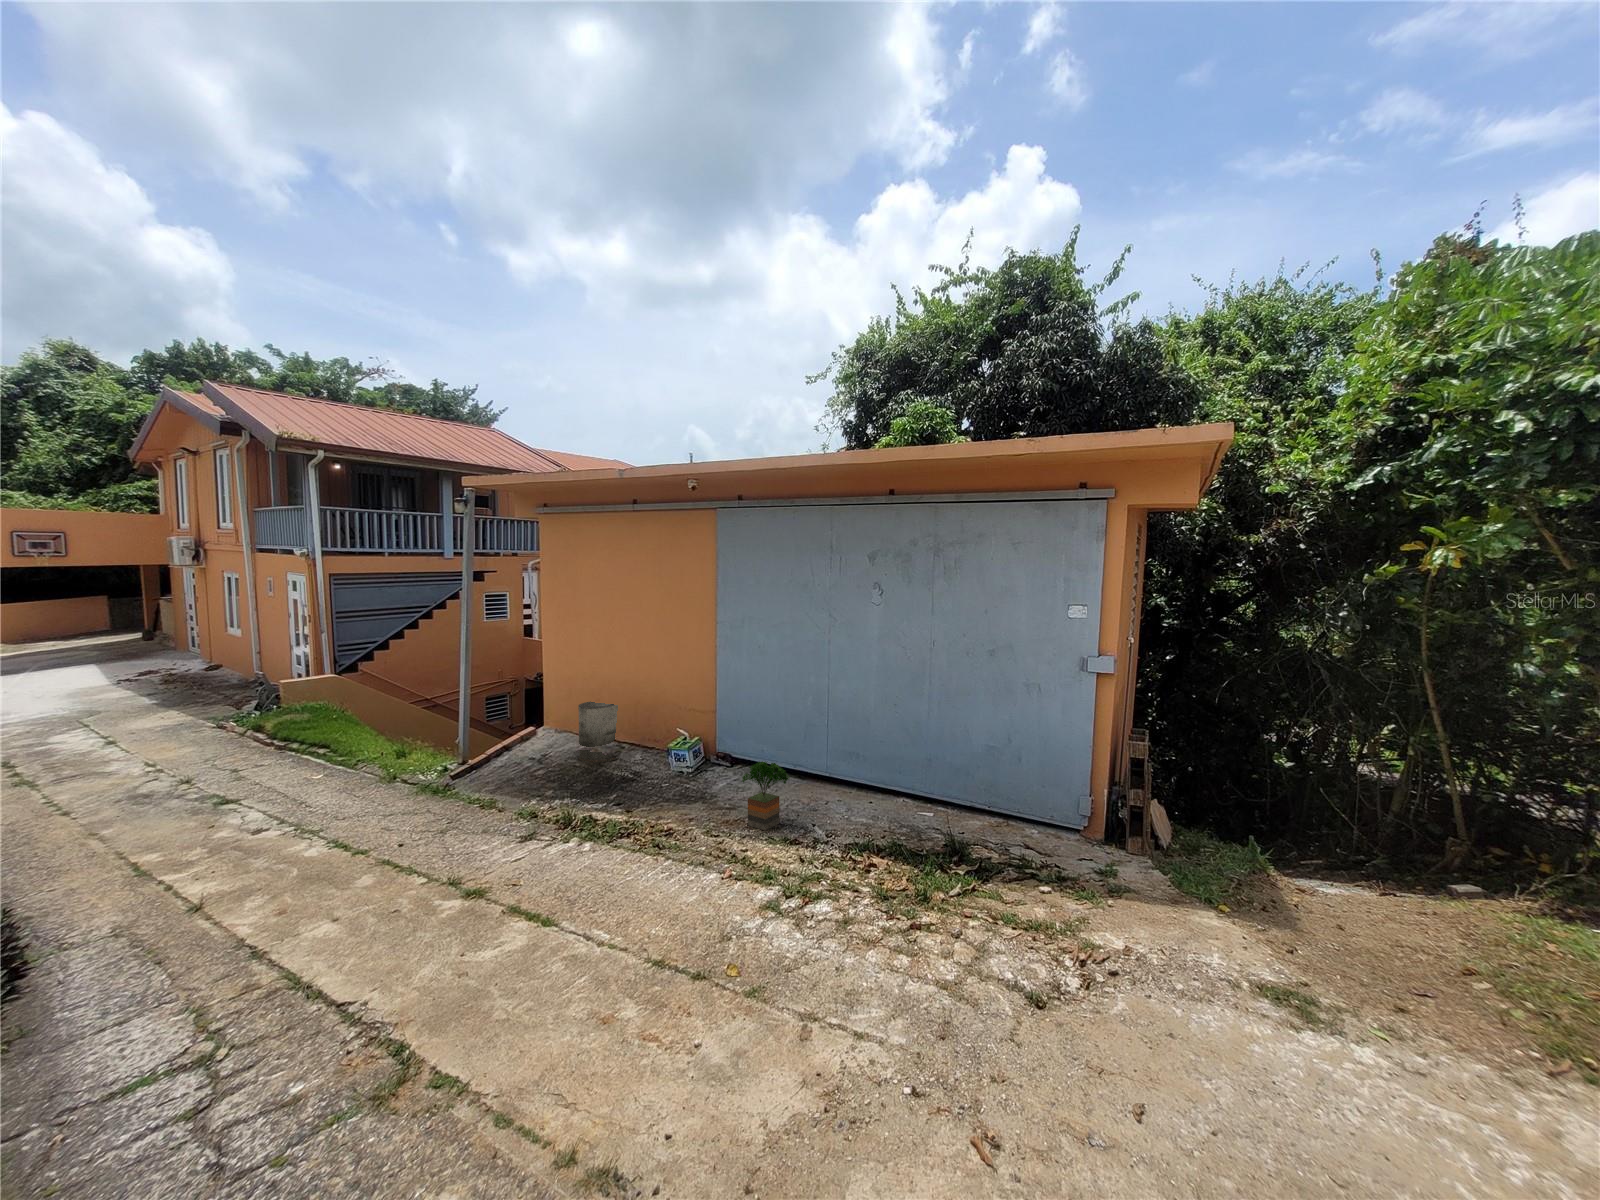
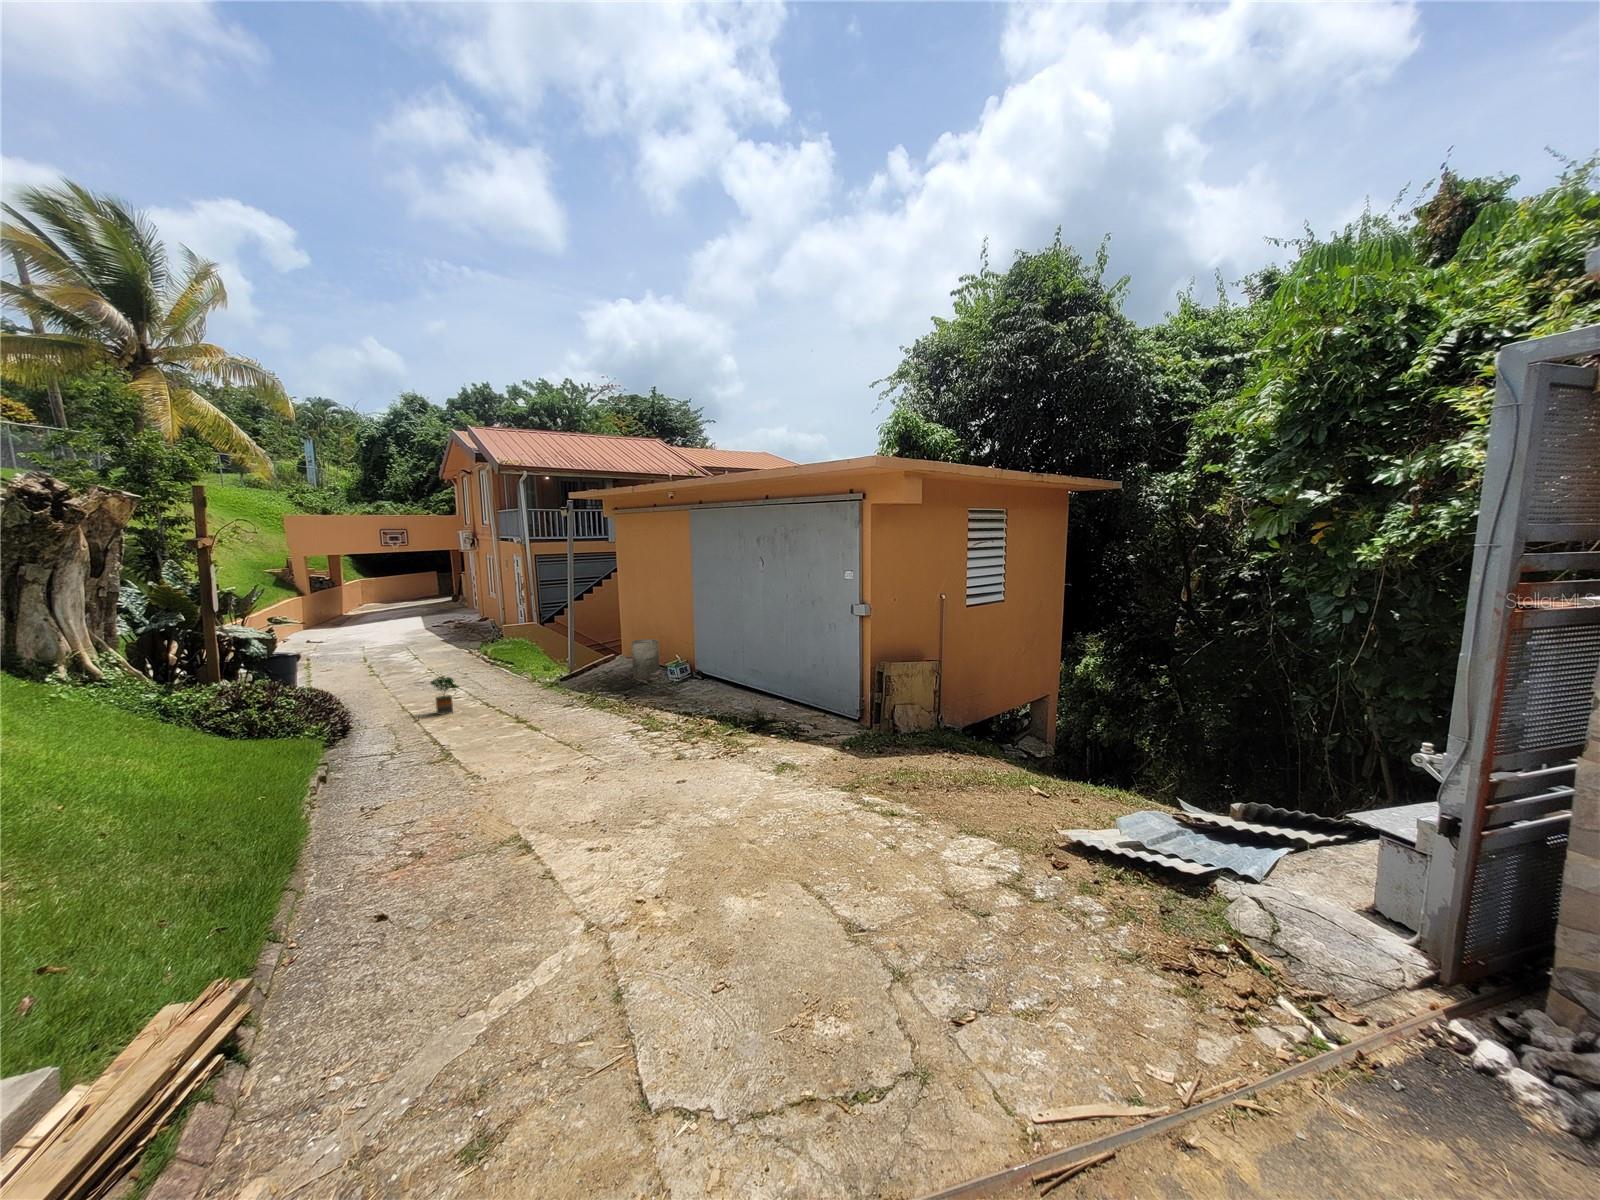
potted tree: present [742,761,789,831] -> present [431,677,457,715]

